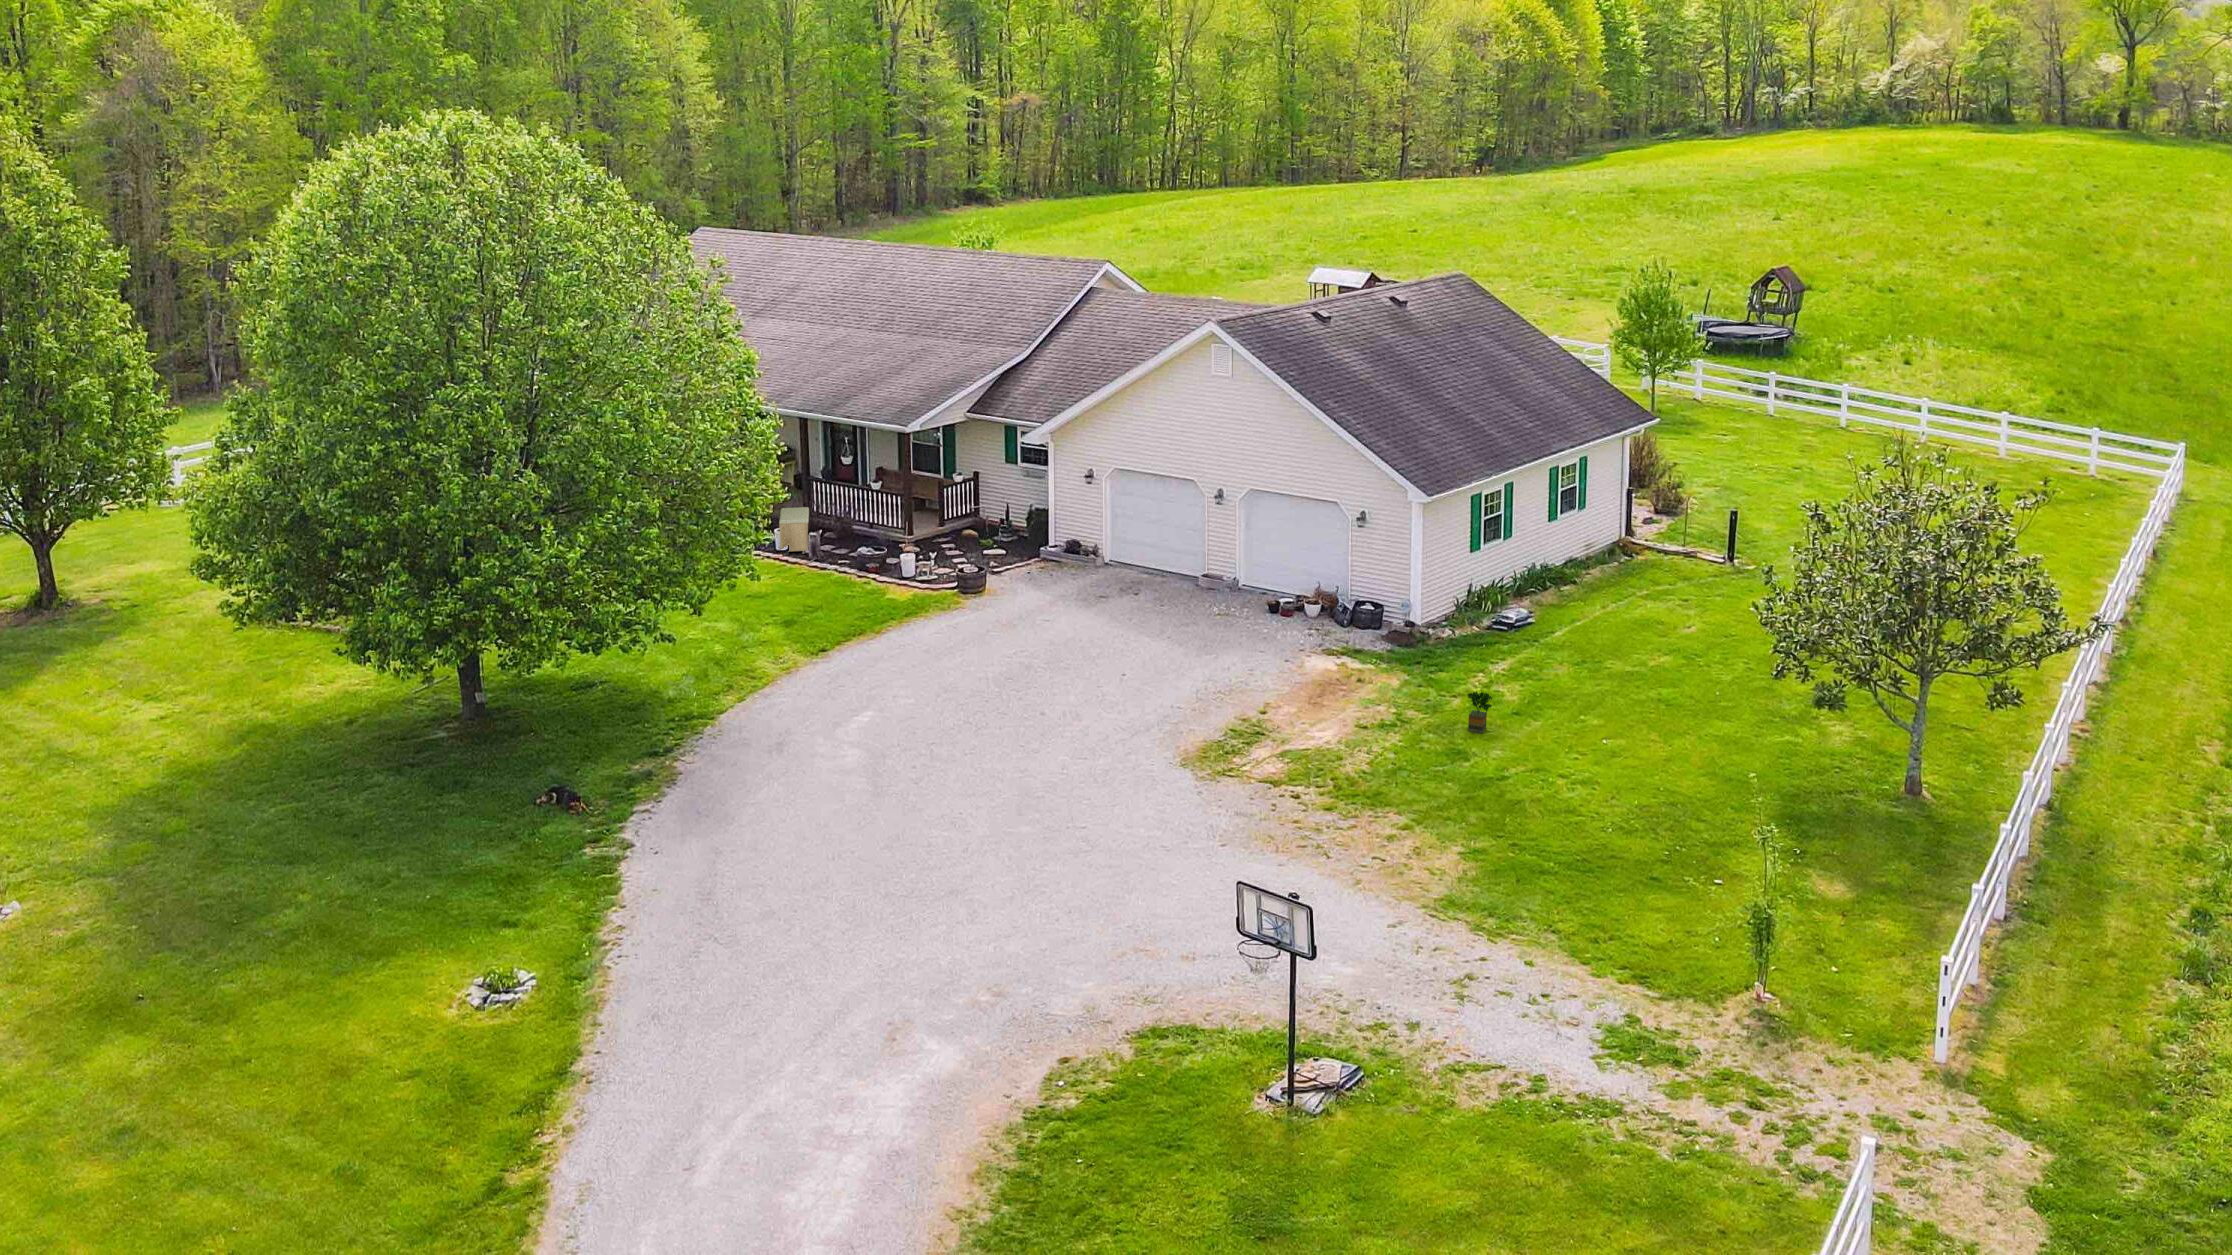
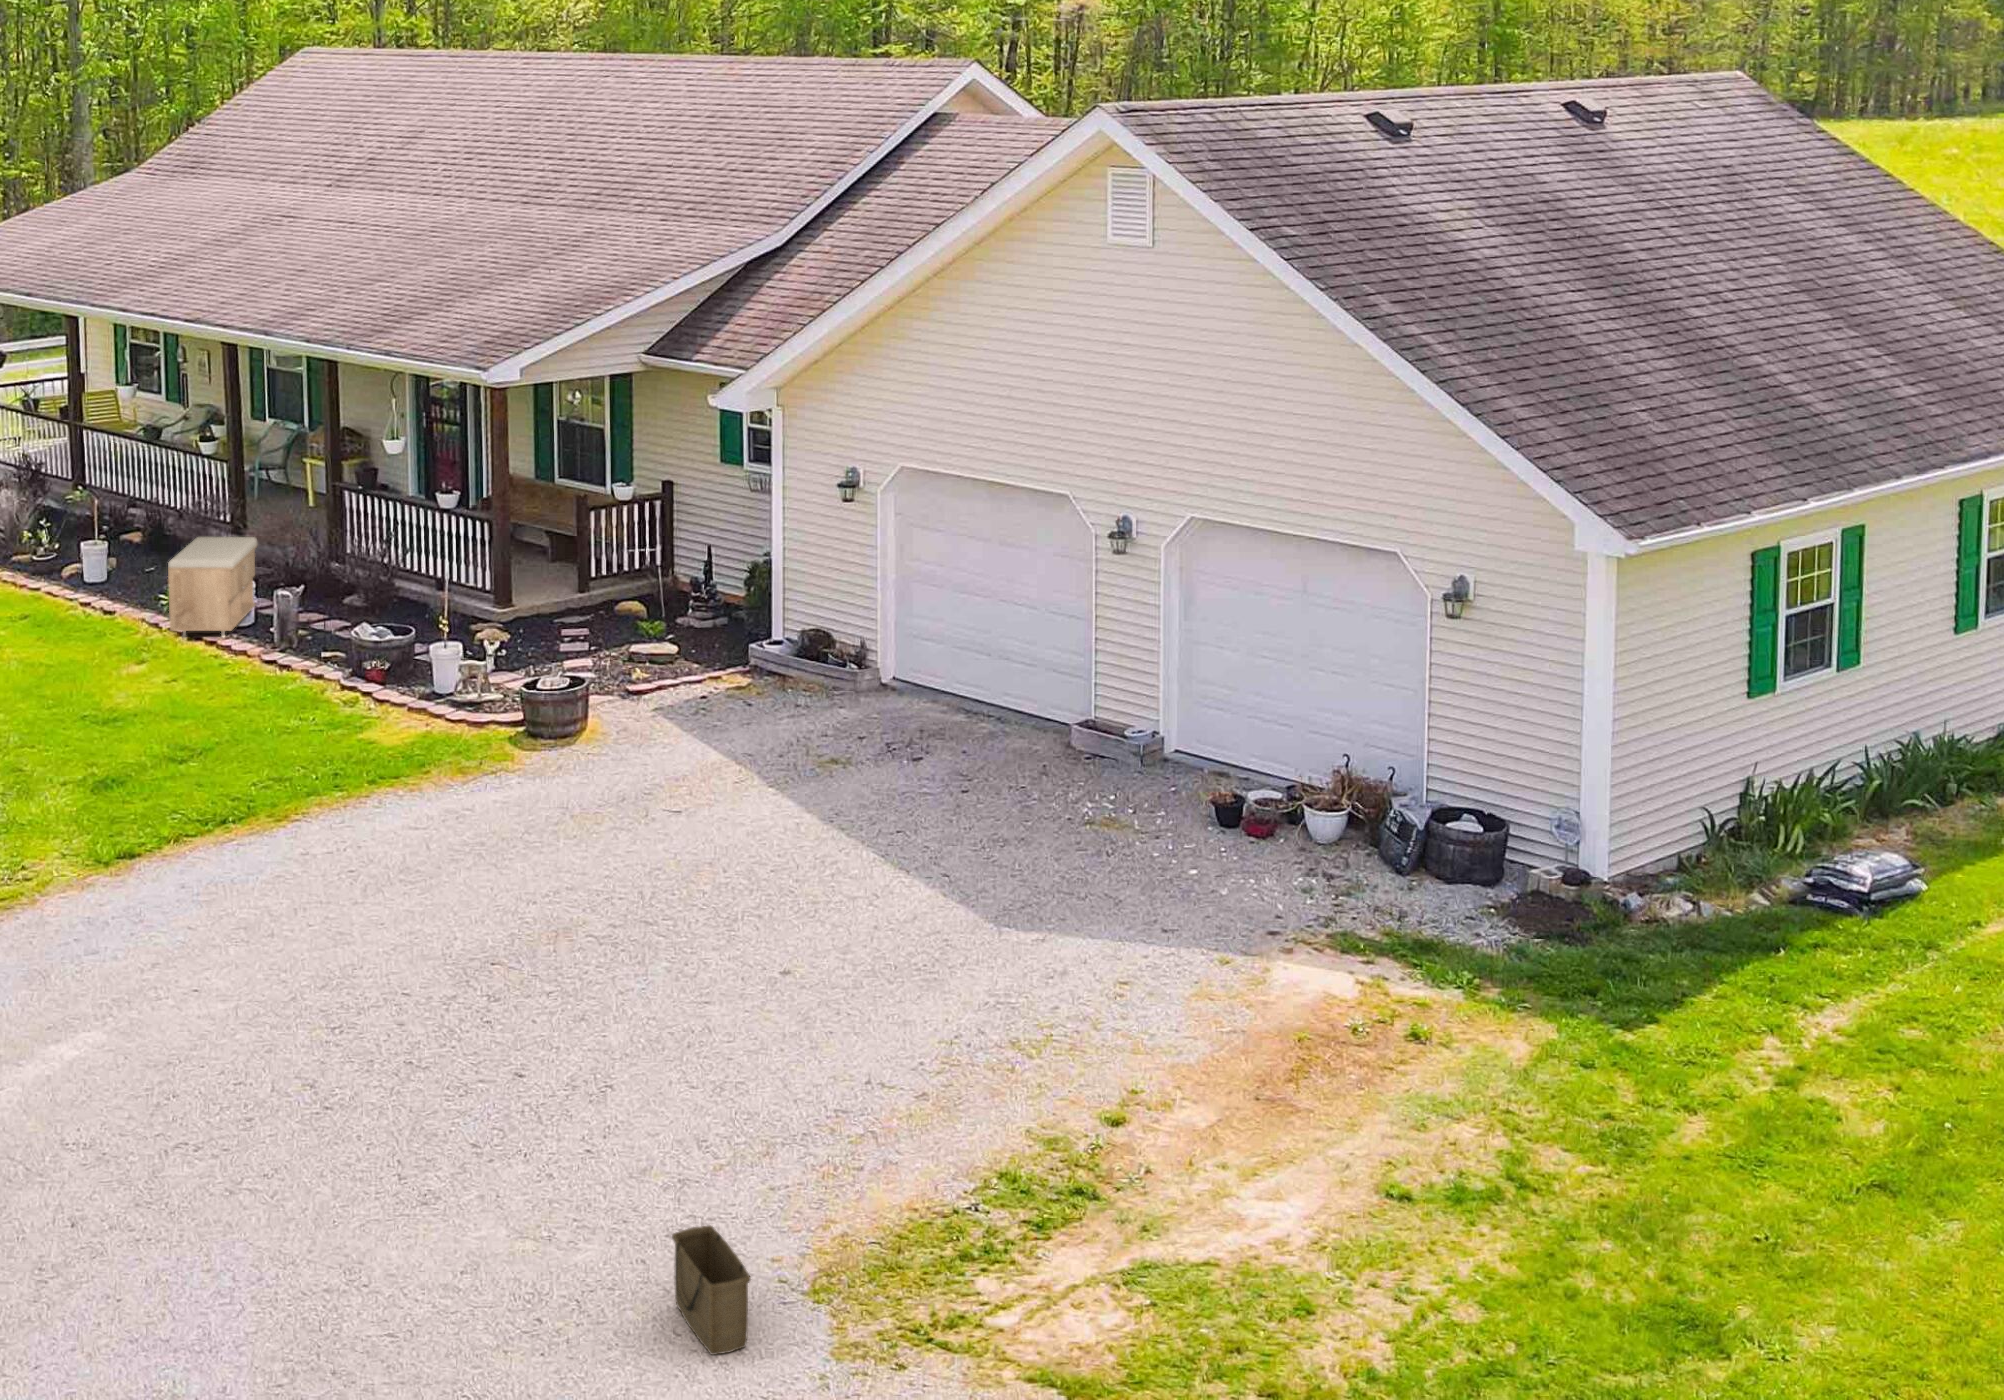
potted tree: present [1467,691,1492,734] -> none [1723,1103,1806,1241]
basket: none [1141,745,1172,781] -> present [672,1226,751,1355]

